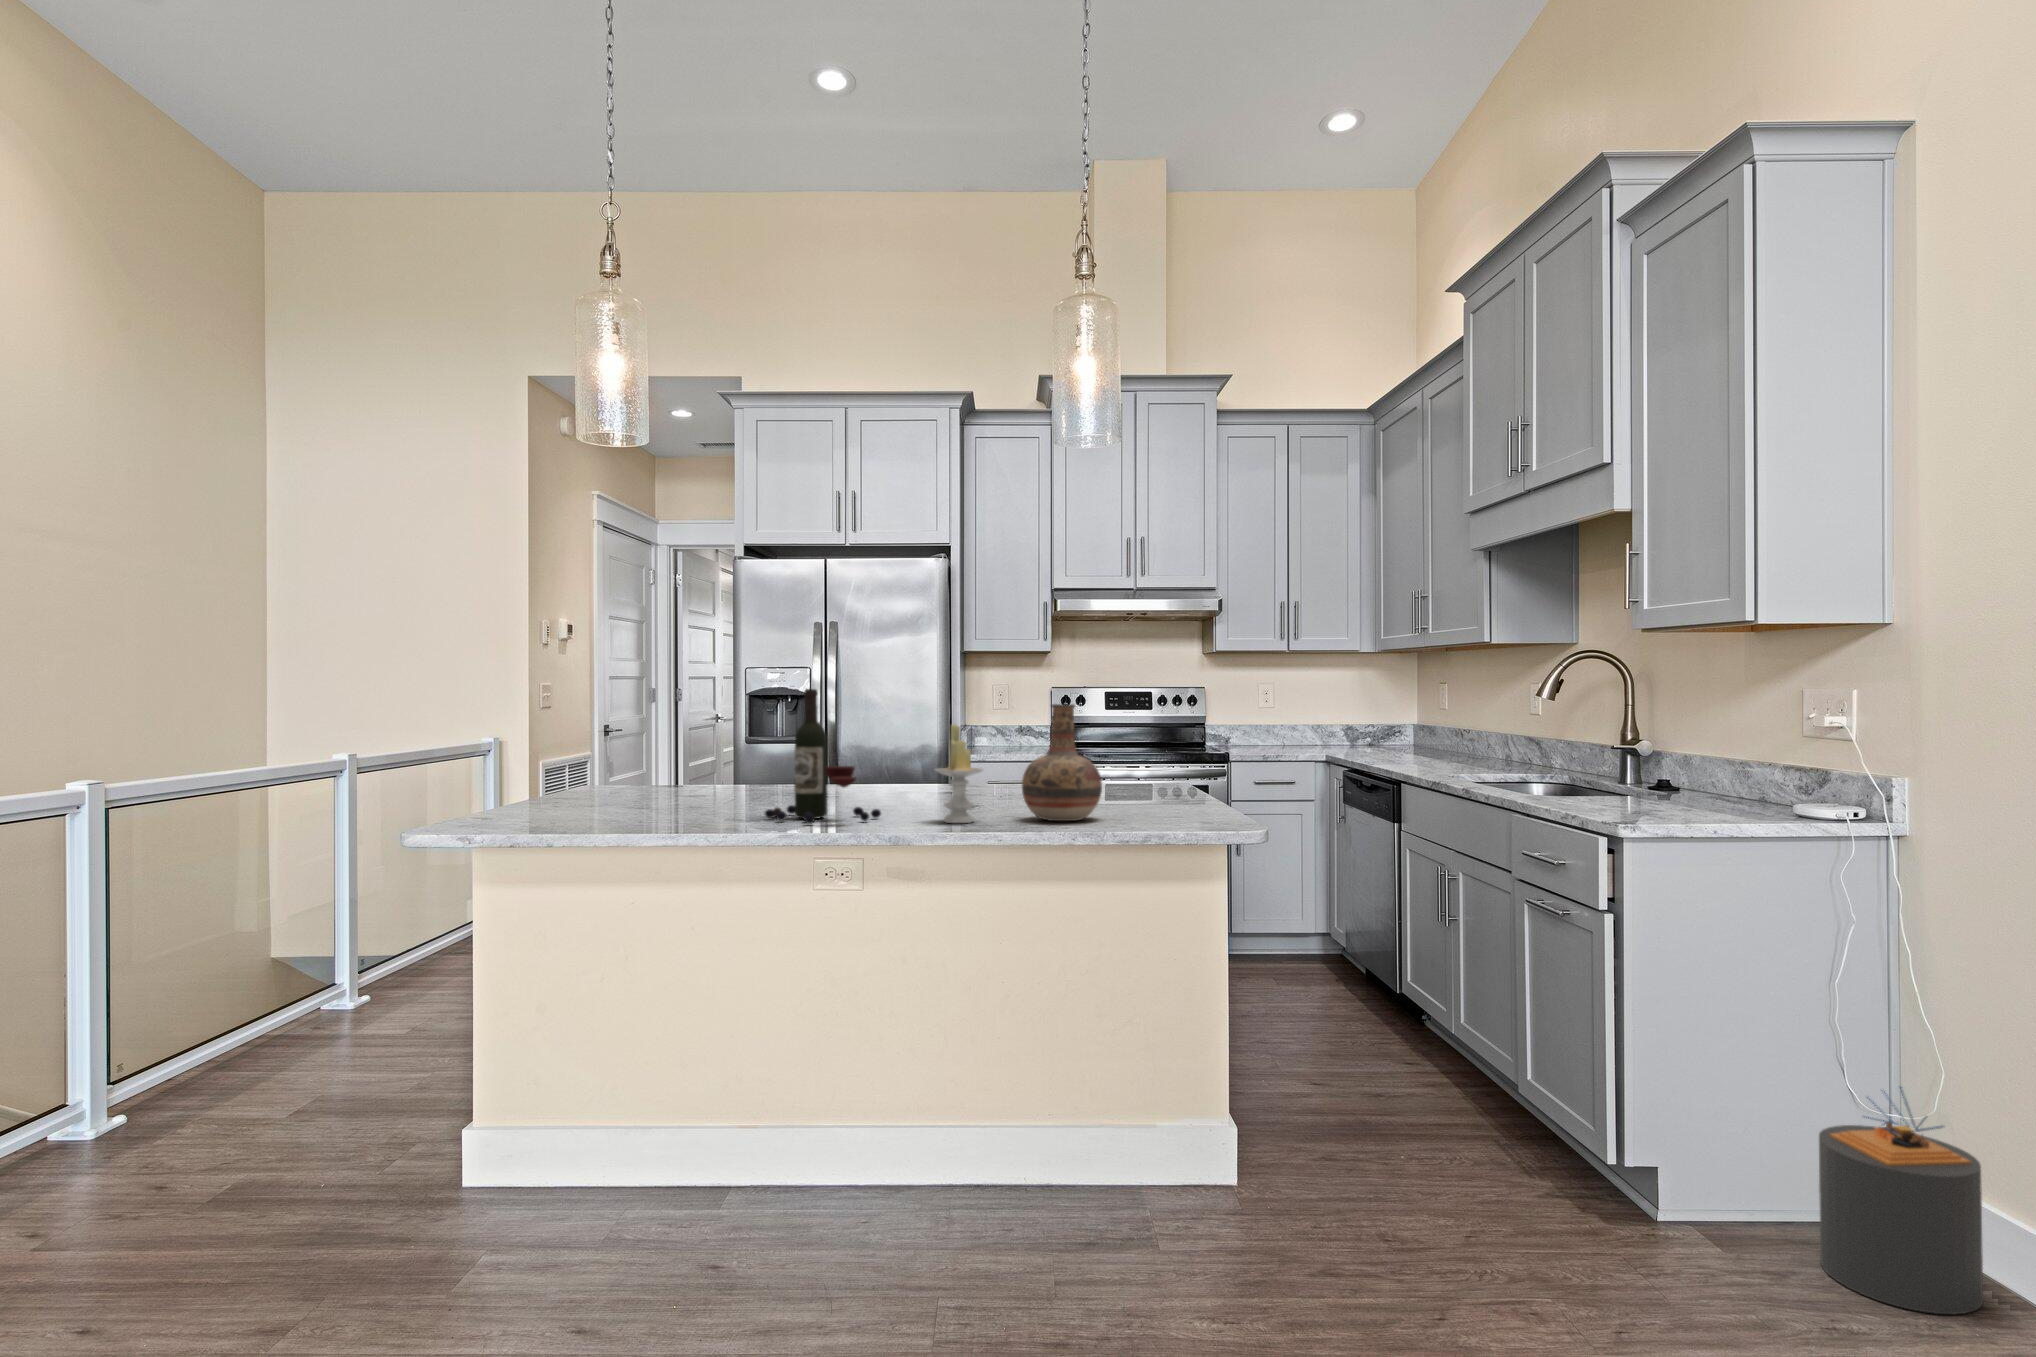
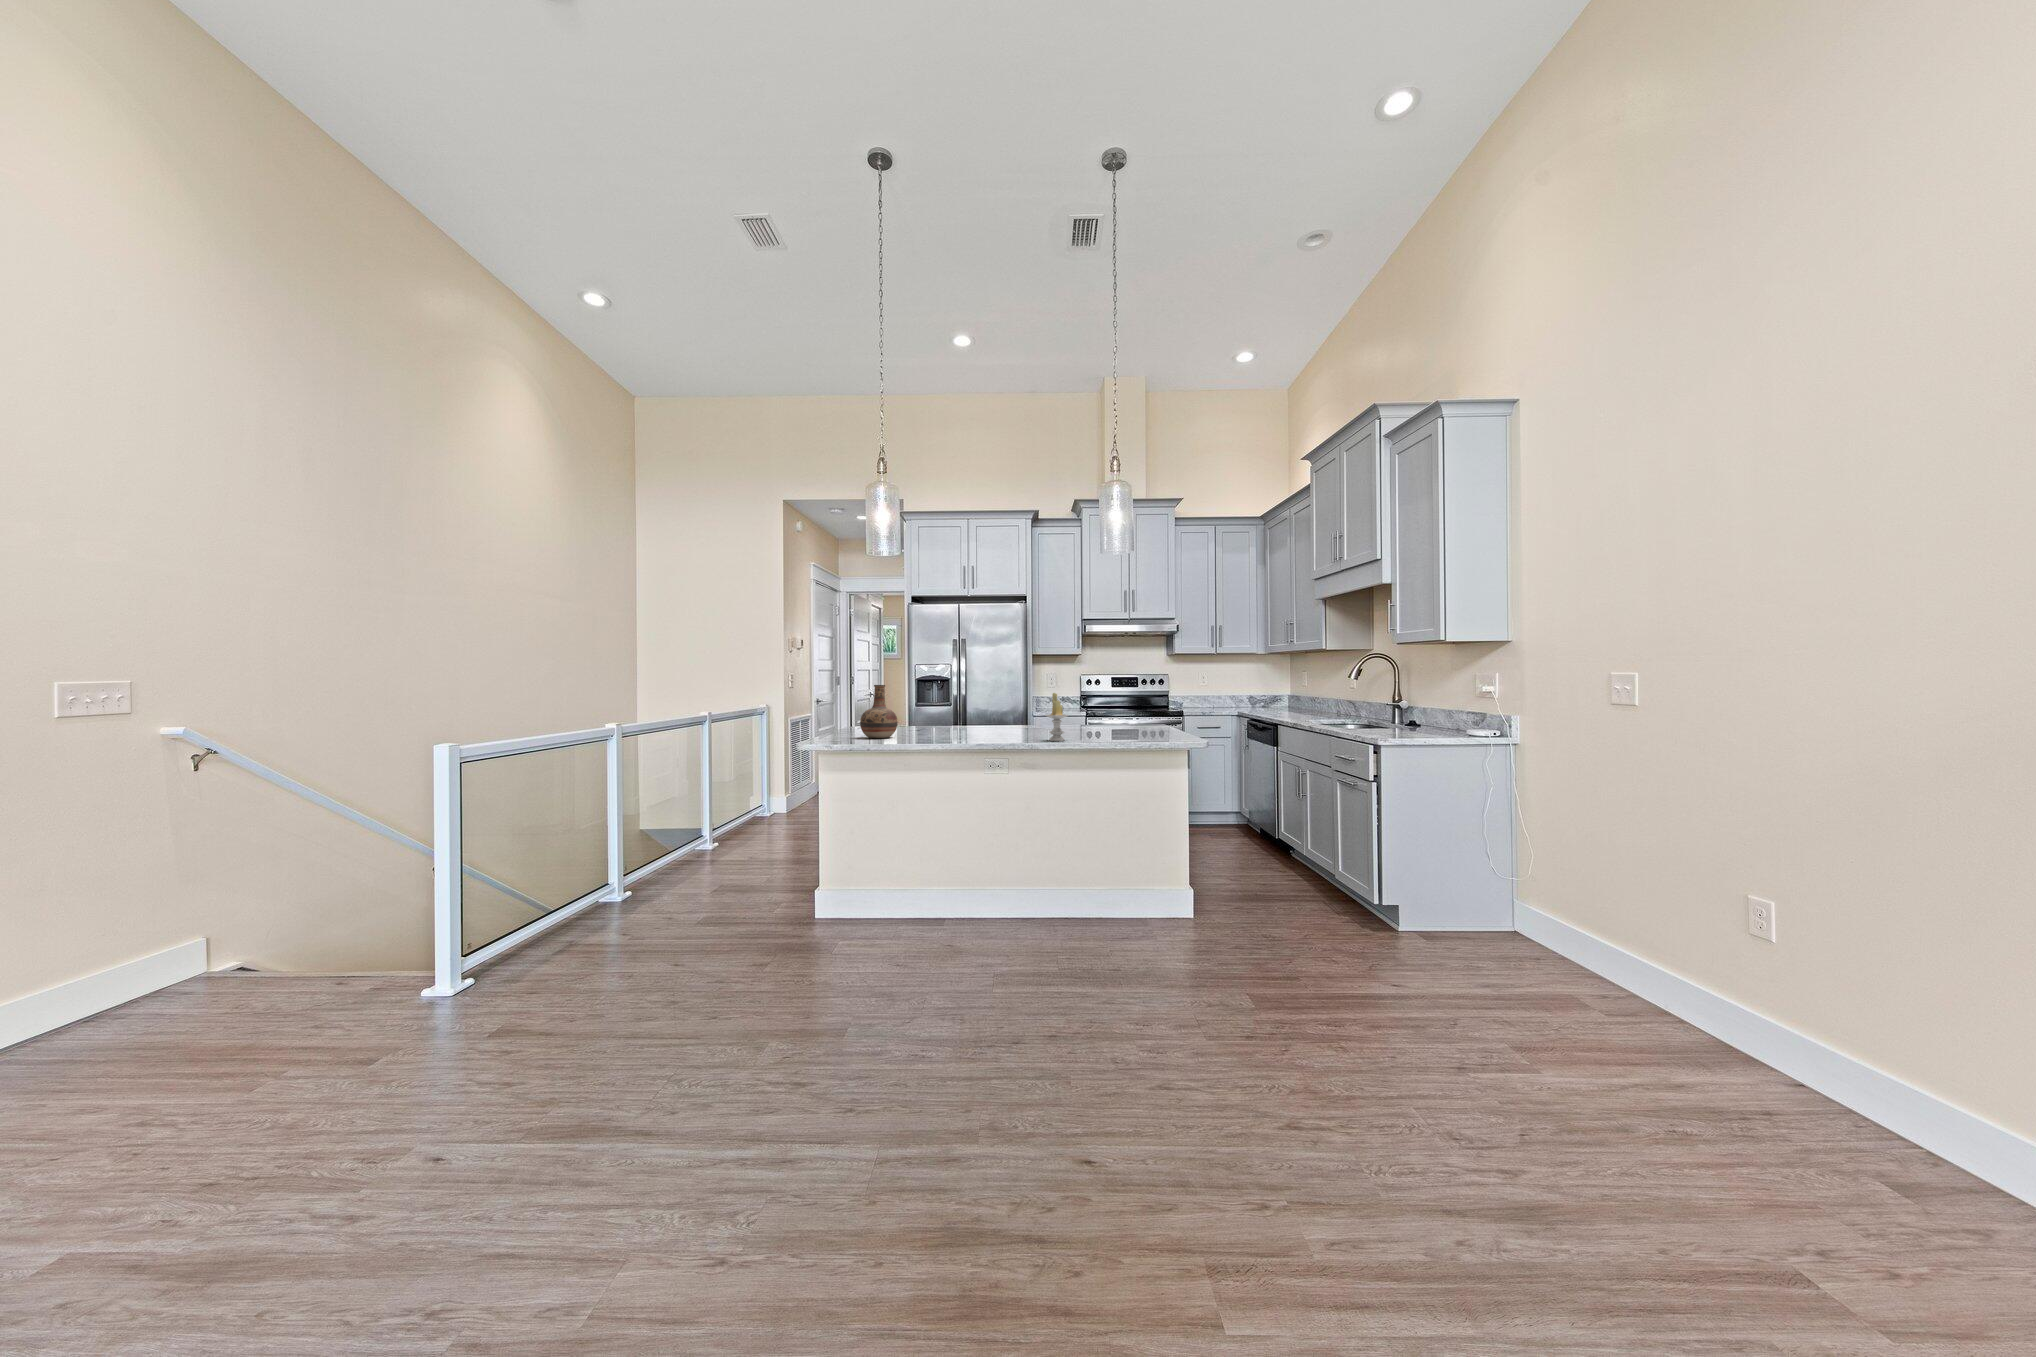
wine bottle: present [765,689,881,824] -> none [960,676,1017,742]
vase: present [1022,704,1102,821] -> present [860,685,898,738]
trash can: present [1819,1086,1983,1314] -> none [1470,857,1541,959]

